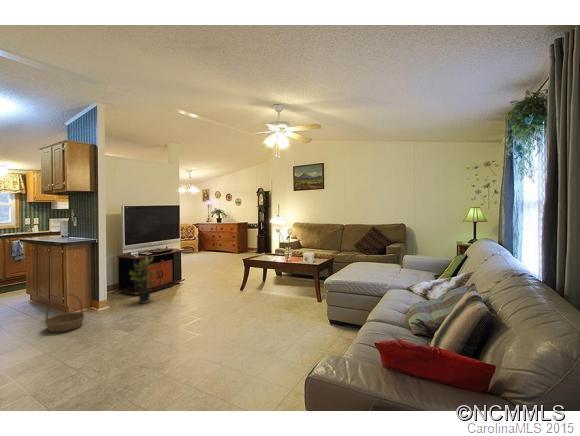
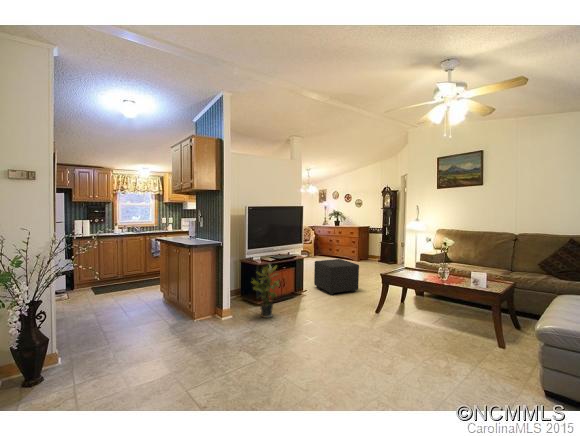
ottoman: none [192,251,231,282] -> present [314,259,359,295]
basket: present [45,294,85,332] -> none [168,303,207,347]

